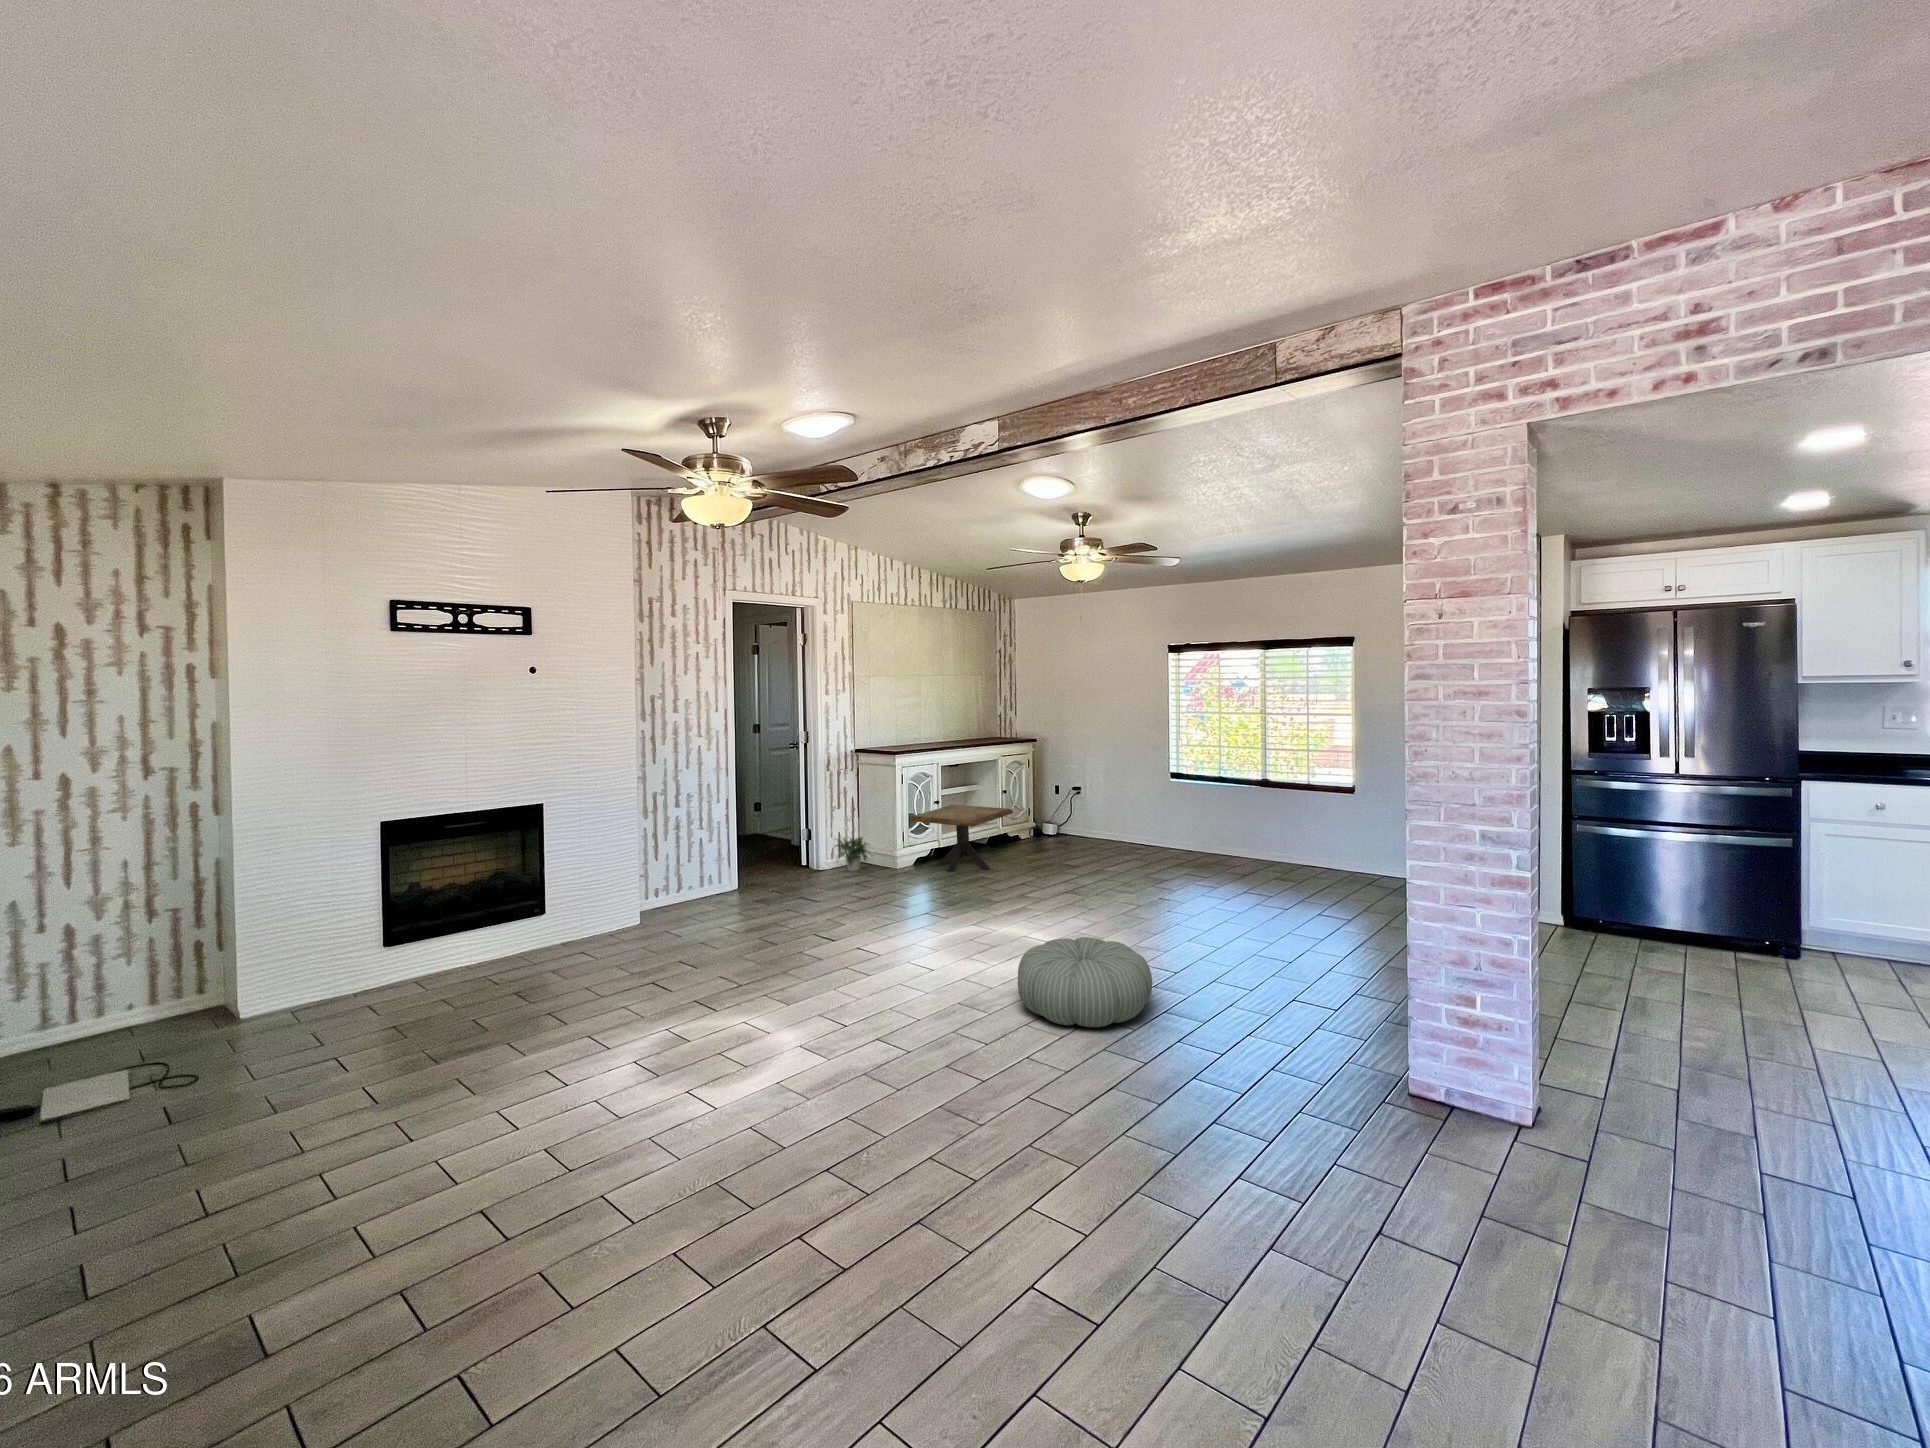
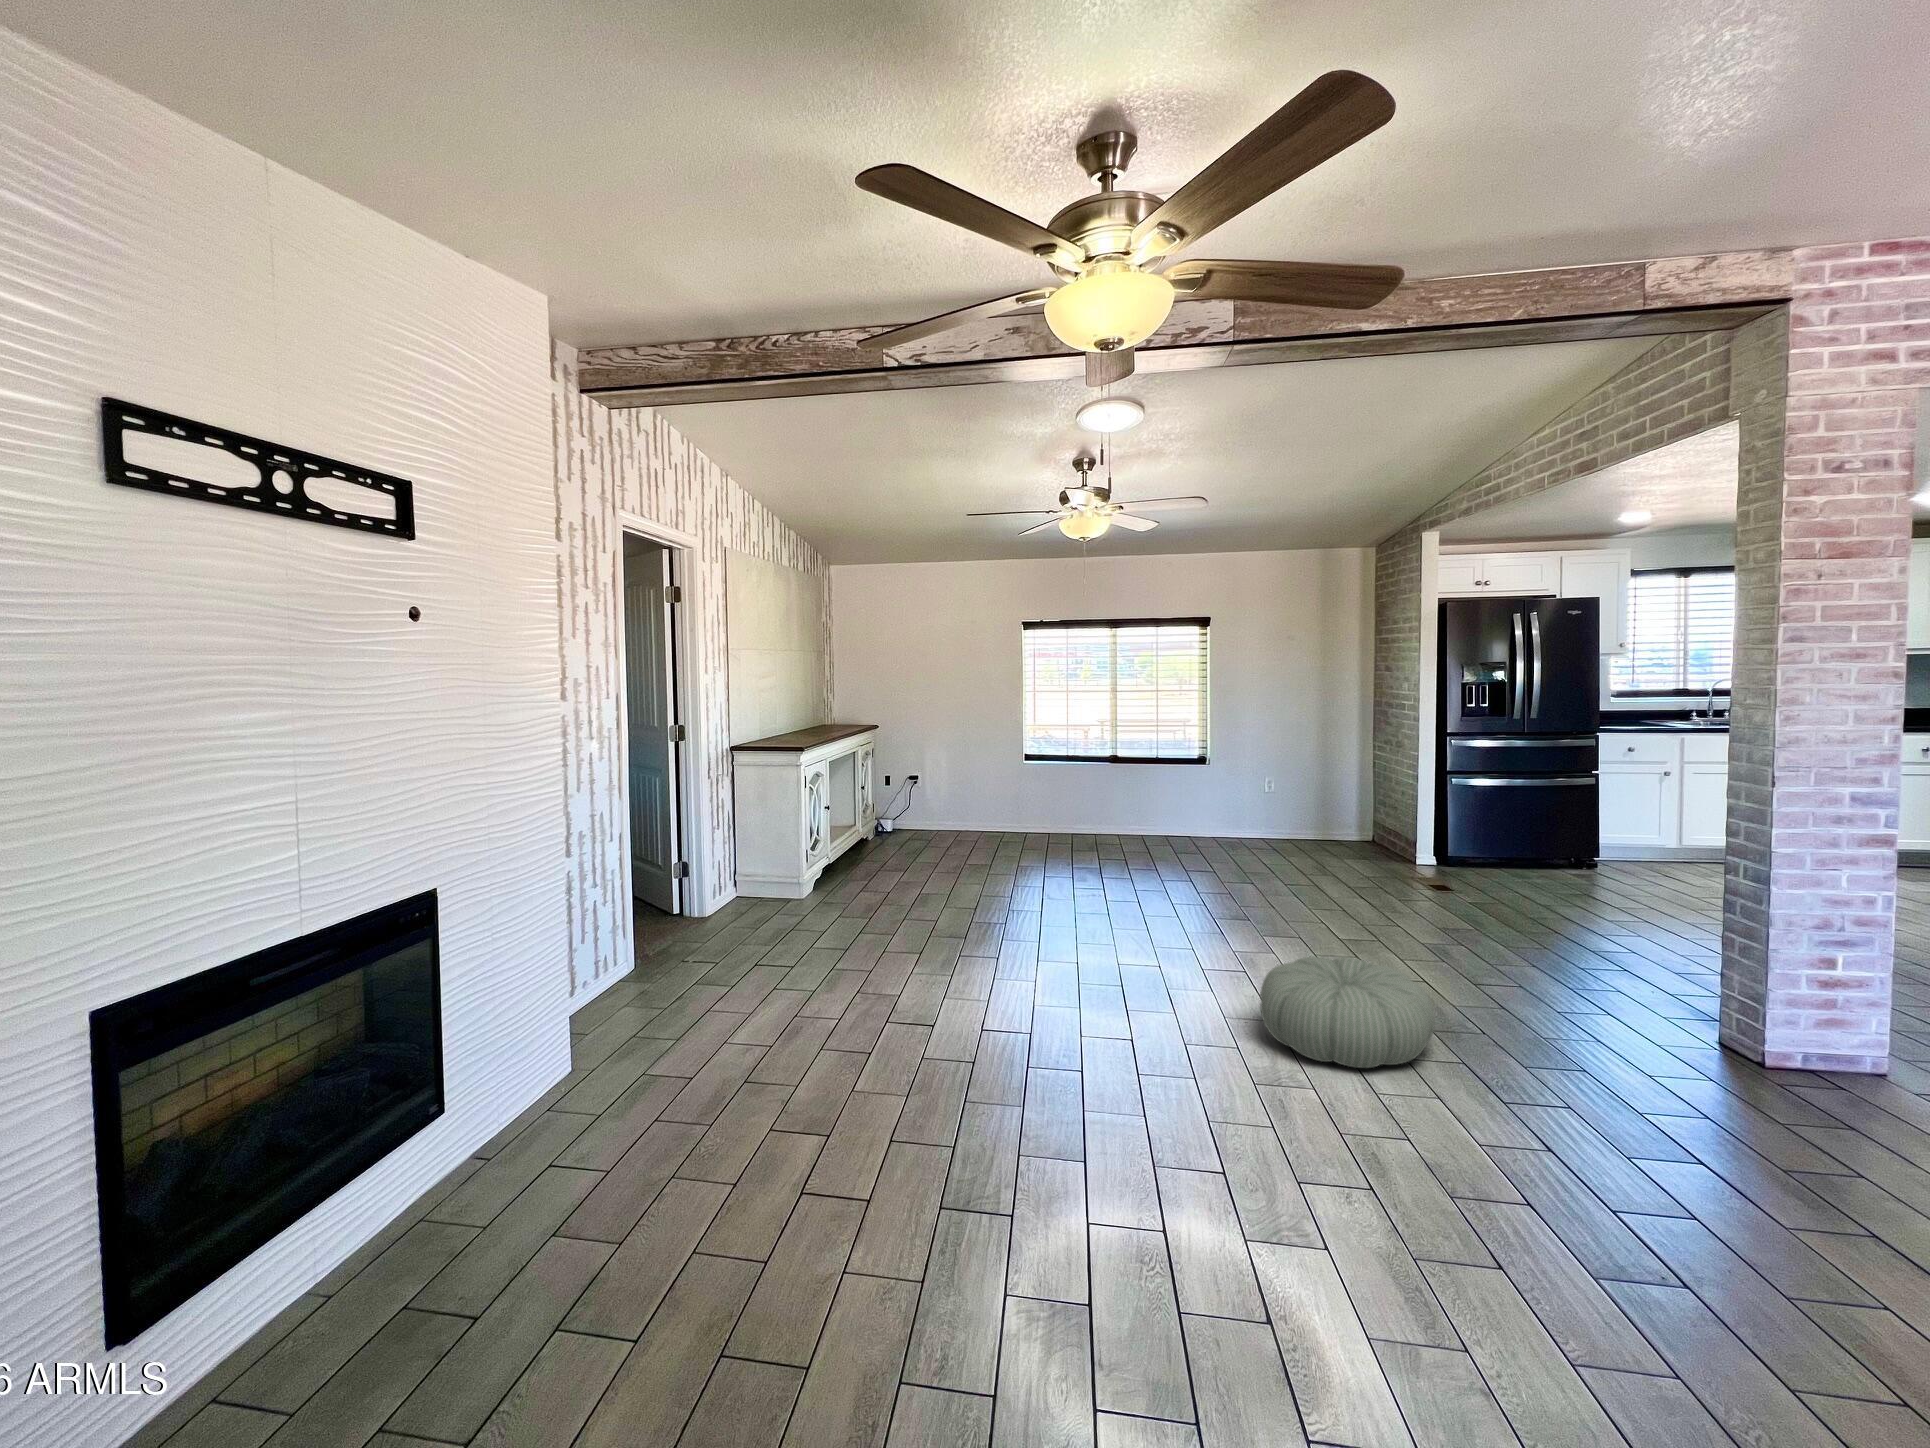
side table: present [910,805,1013,872] -> none [830,812,941,902]
potted plant: present [835,837,868,871] -> none [710,865,784,918]

